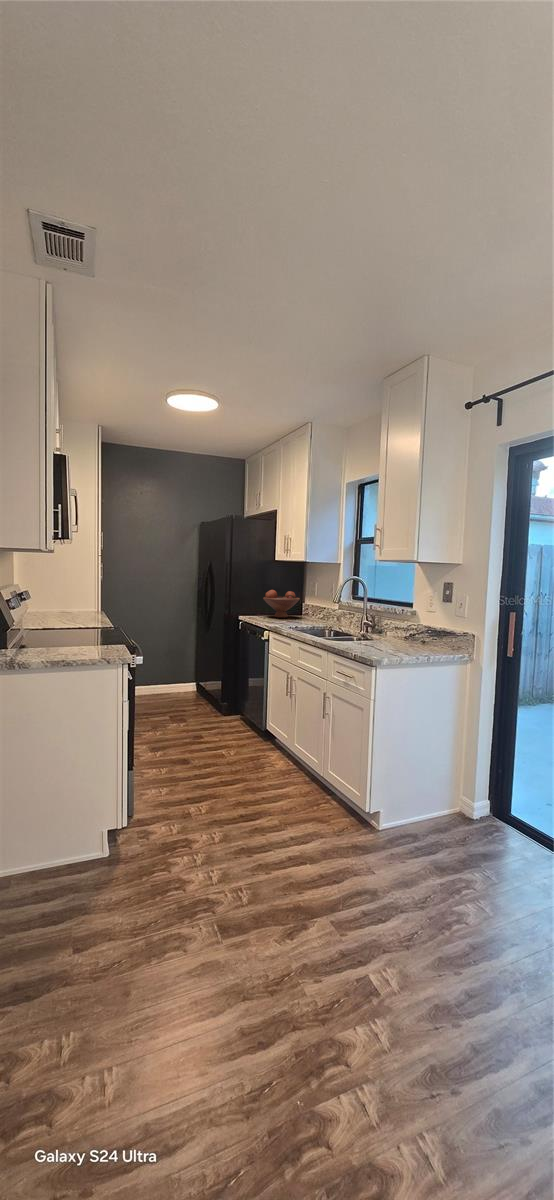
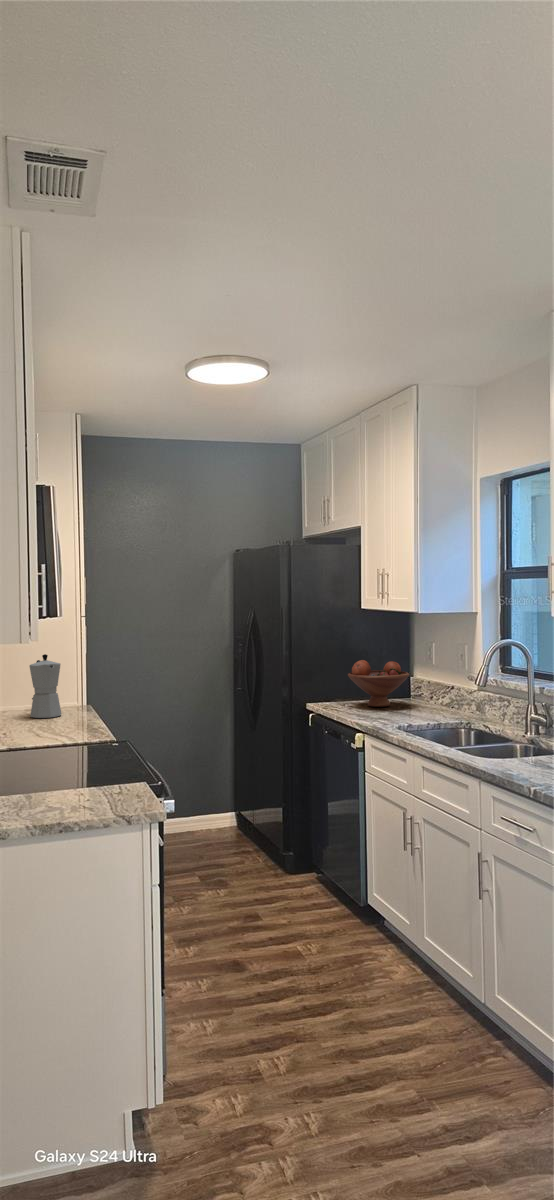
moka pot: none [65,576,85,615] -> present [29,654,61,718]

